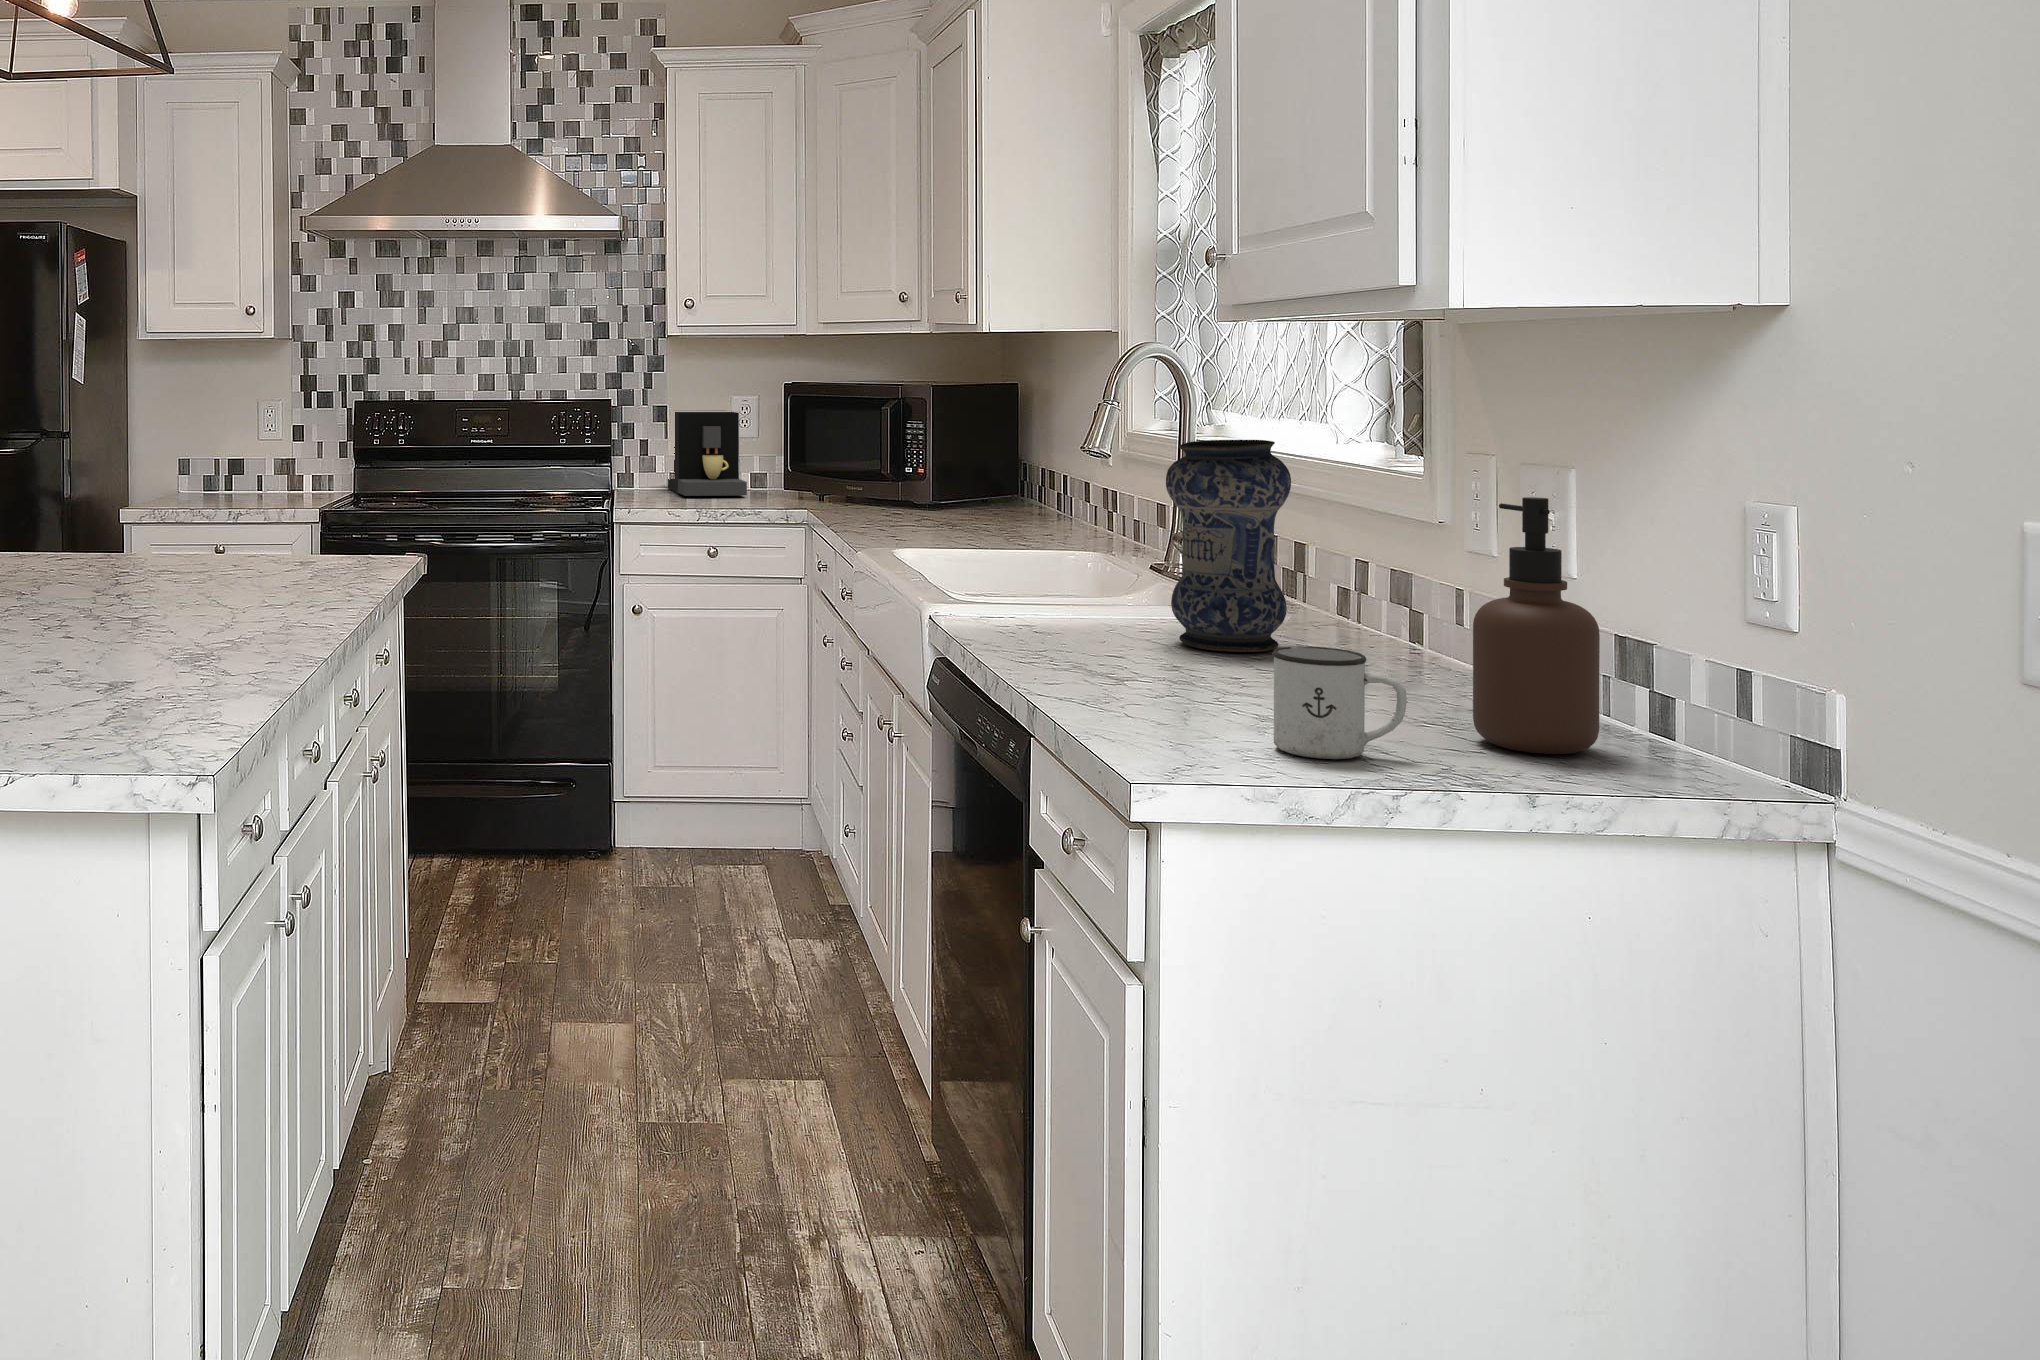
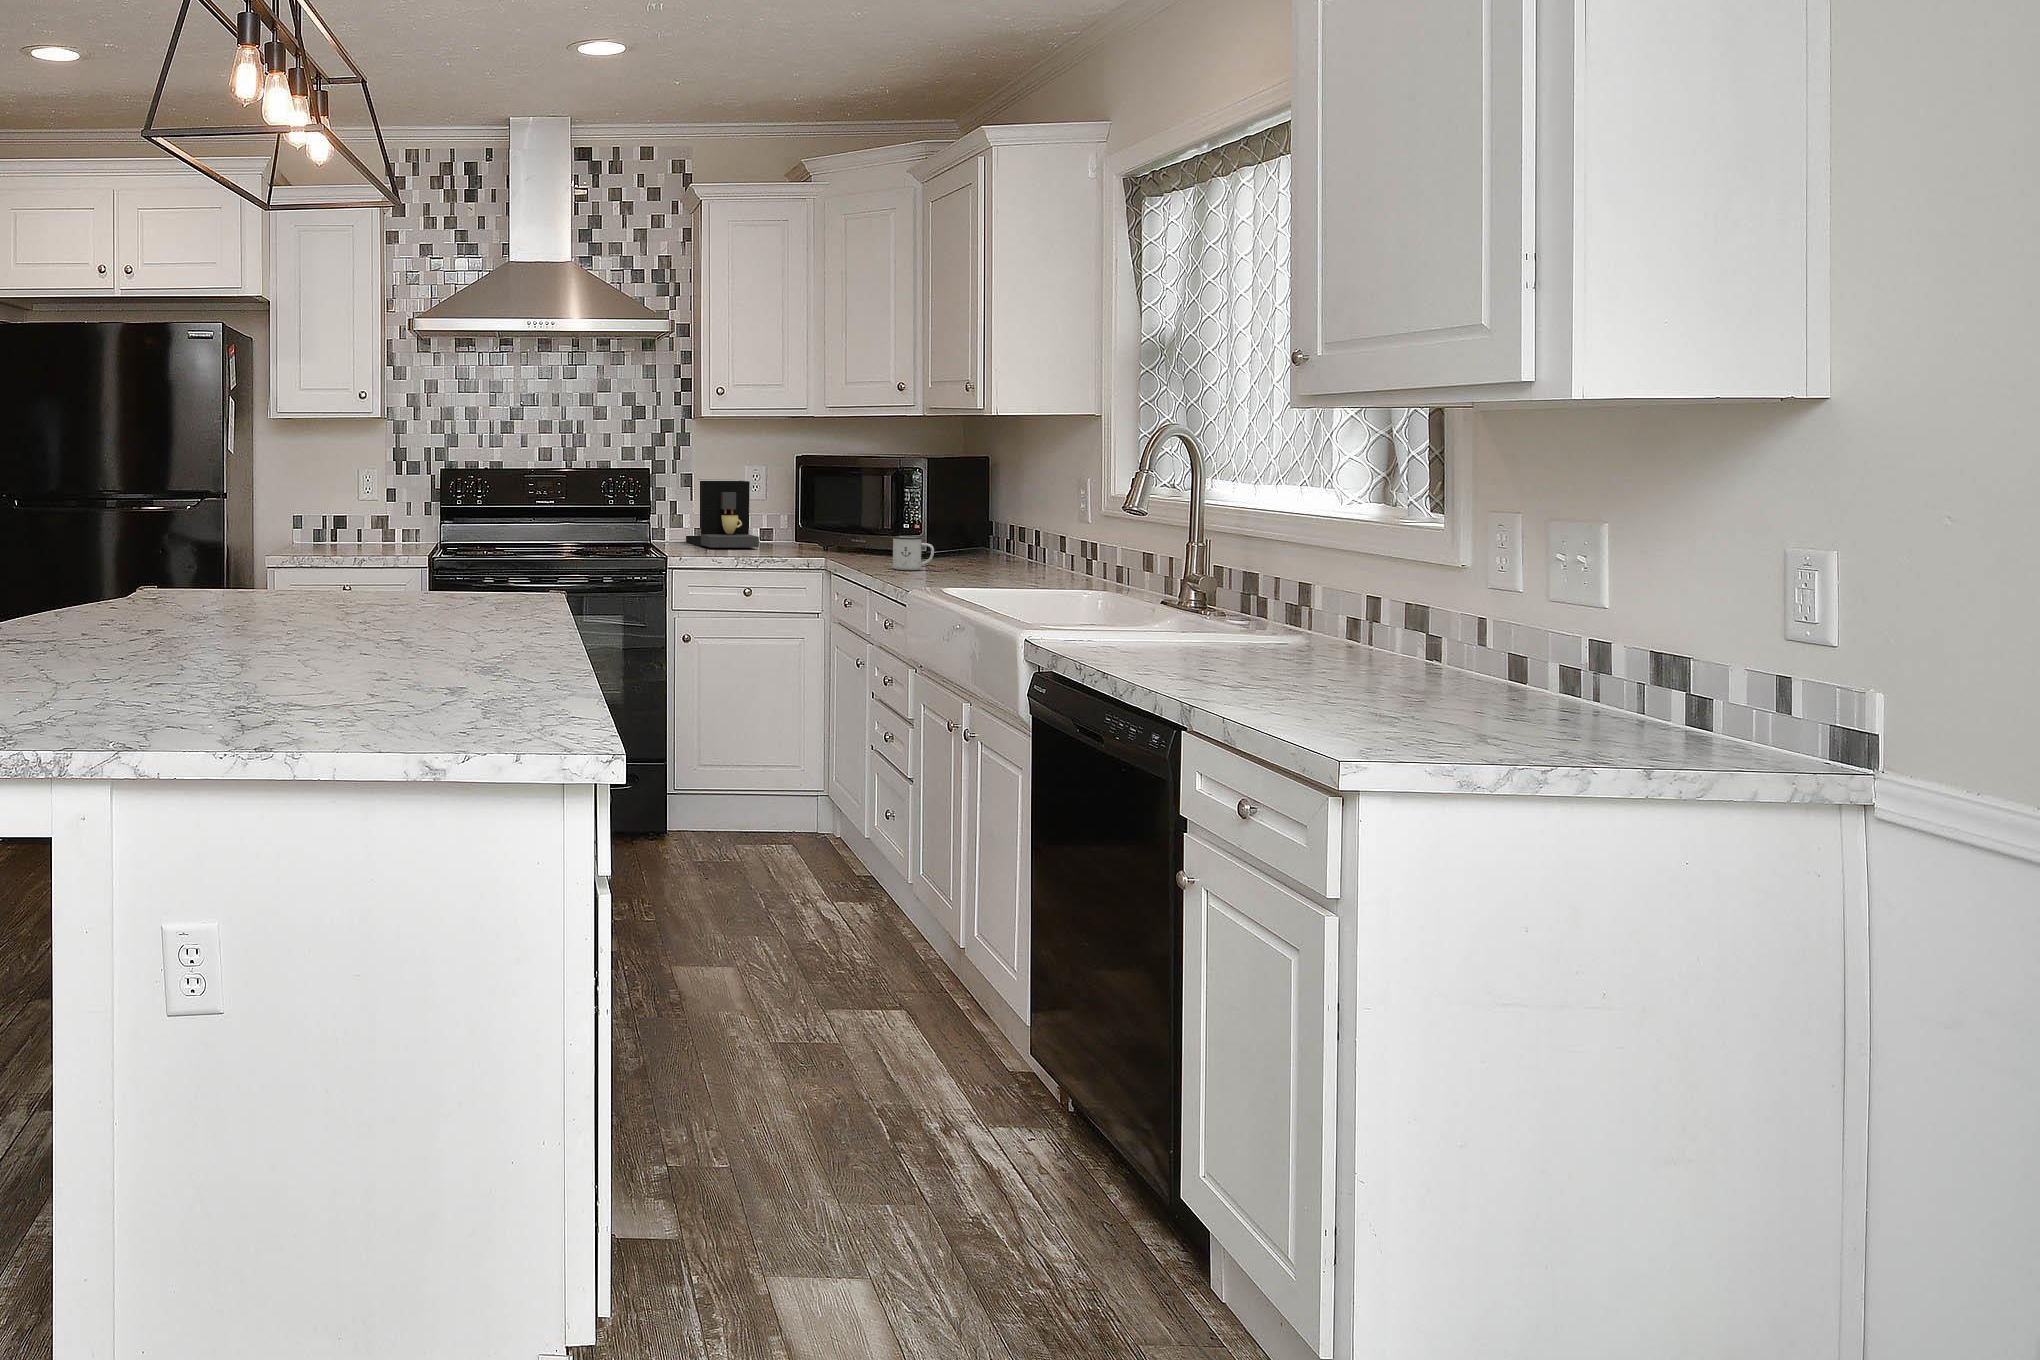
vase: present [1166,440,1291,652] -> none [1239,501,1342,665]
soap dispenser: present [1473,497,1600,754] -> none [1563,543,1671,738]
mug: present [1272,646,1407,759] -> present [893,536,934,570]

